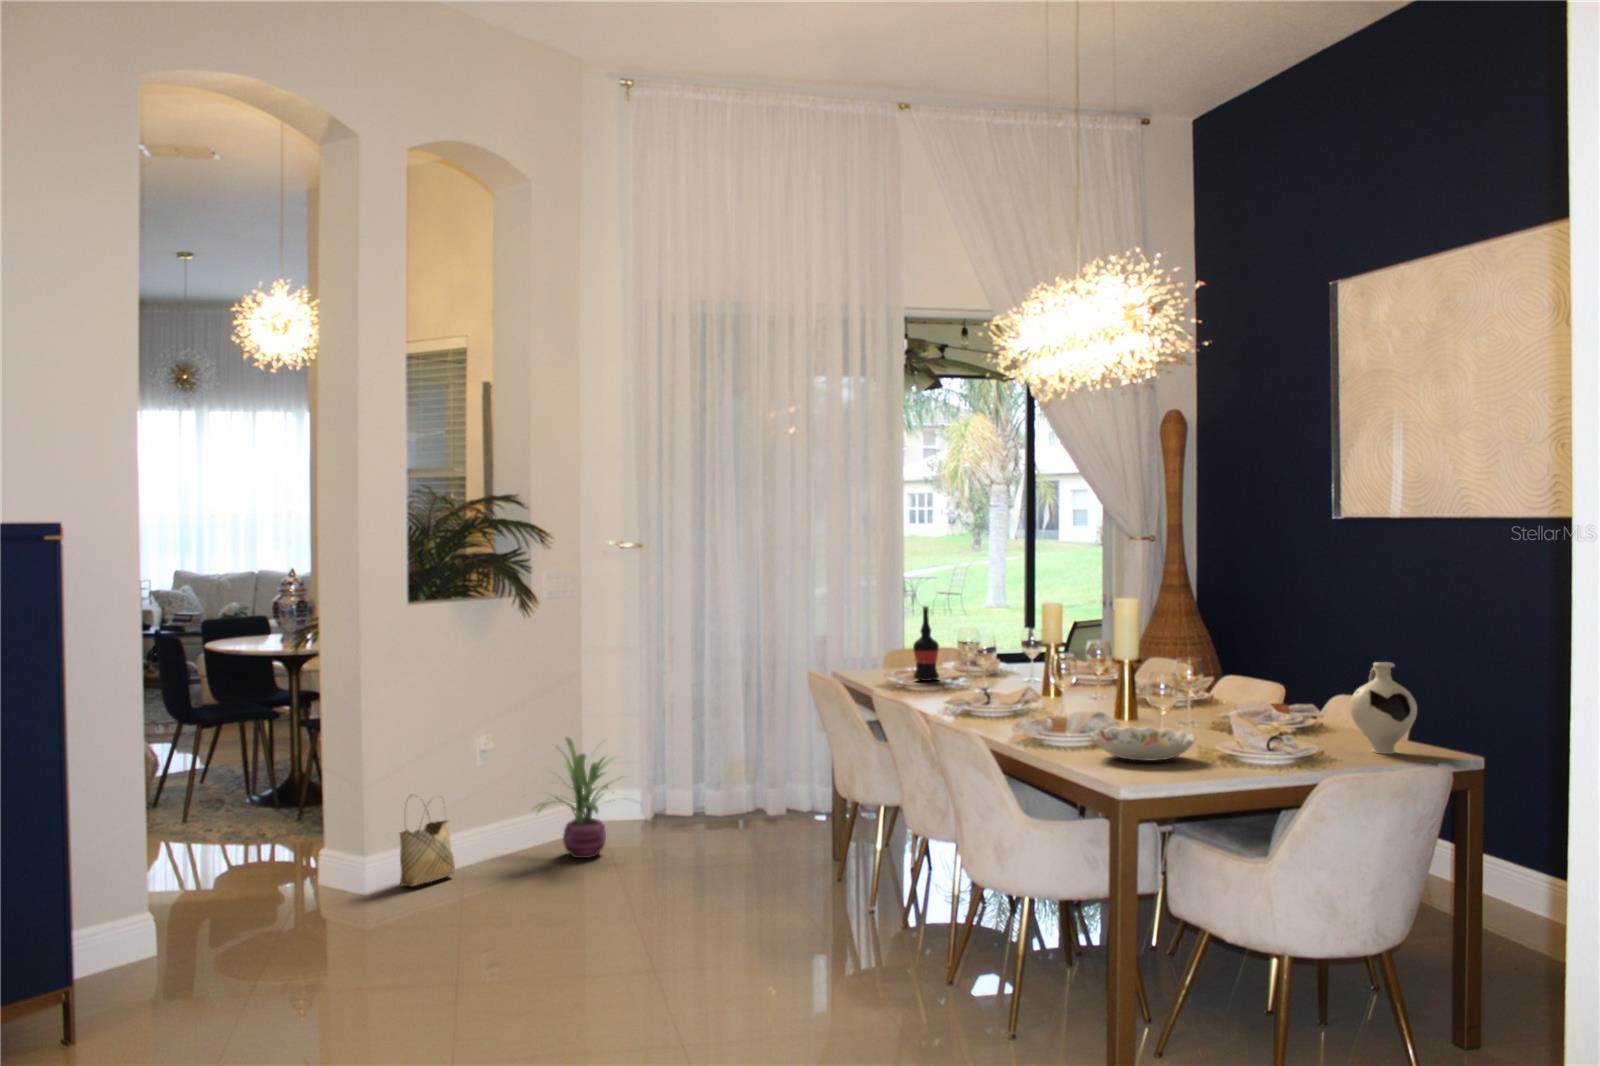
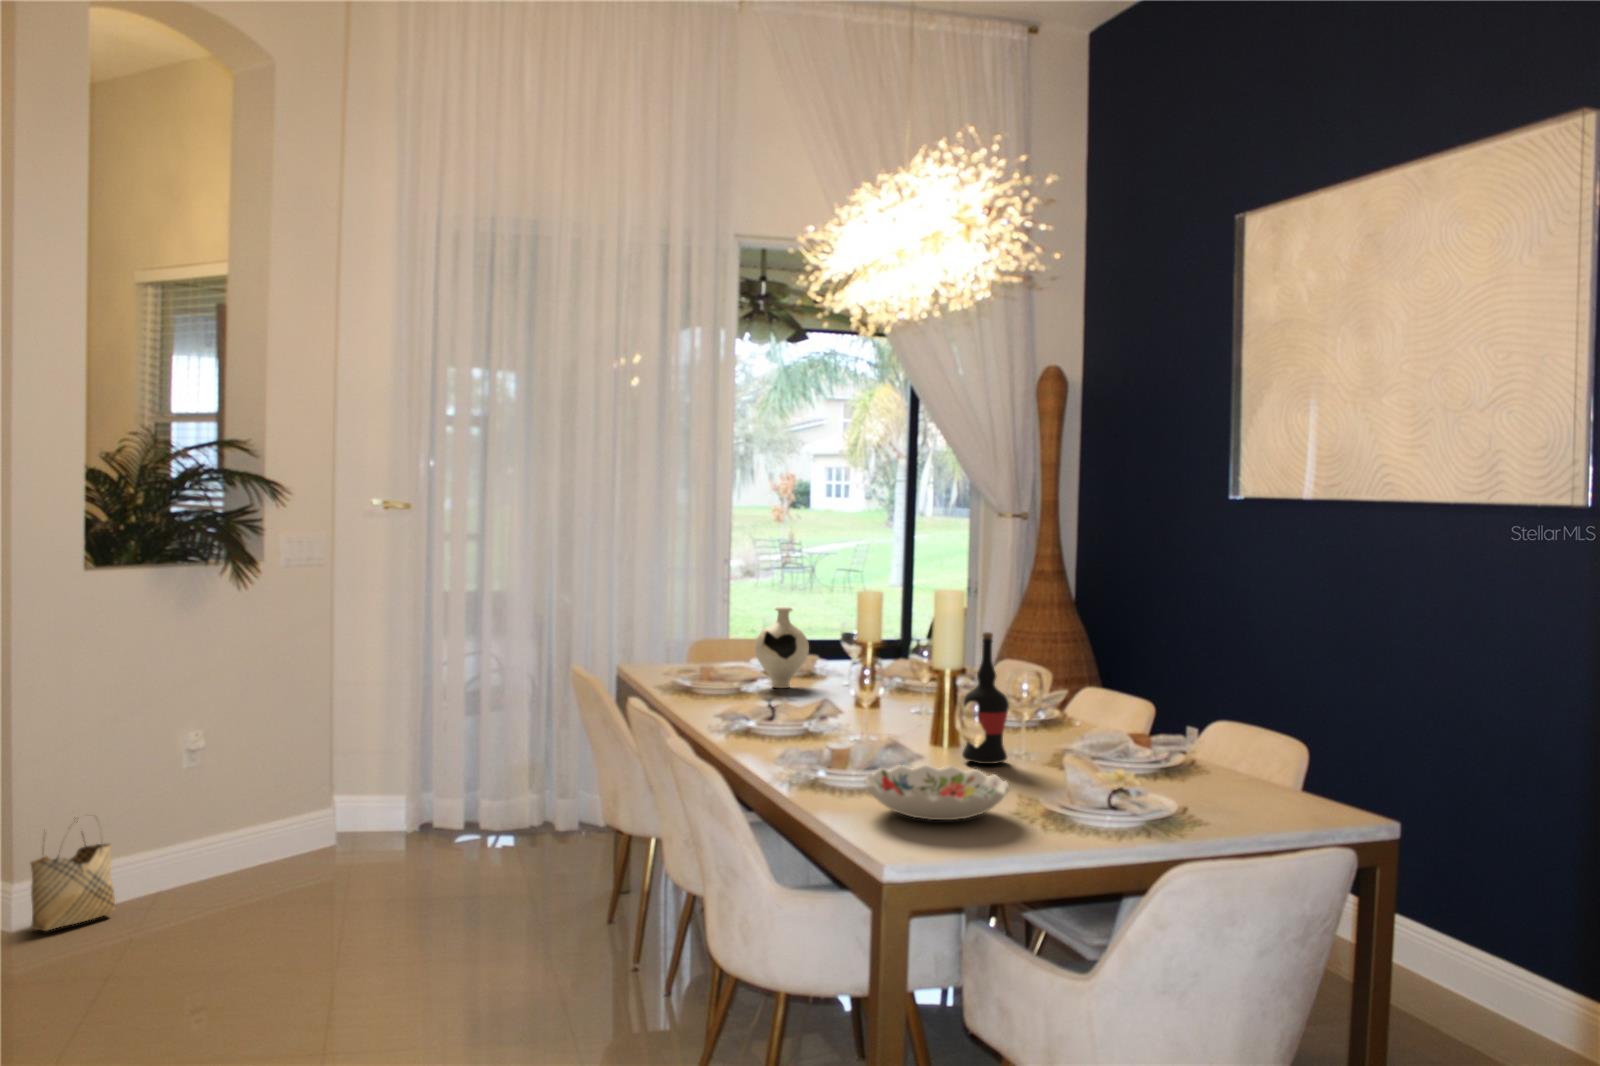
wine bottle: present [913,606,939,681] -> present [962,632,1009,764]
decorative vase: present [1349,662,1417,754] -> present [755,607,809,688]
decorative plant: present [538,737,626,858] -> none [226,737,377,890]

